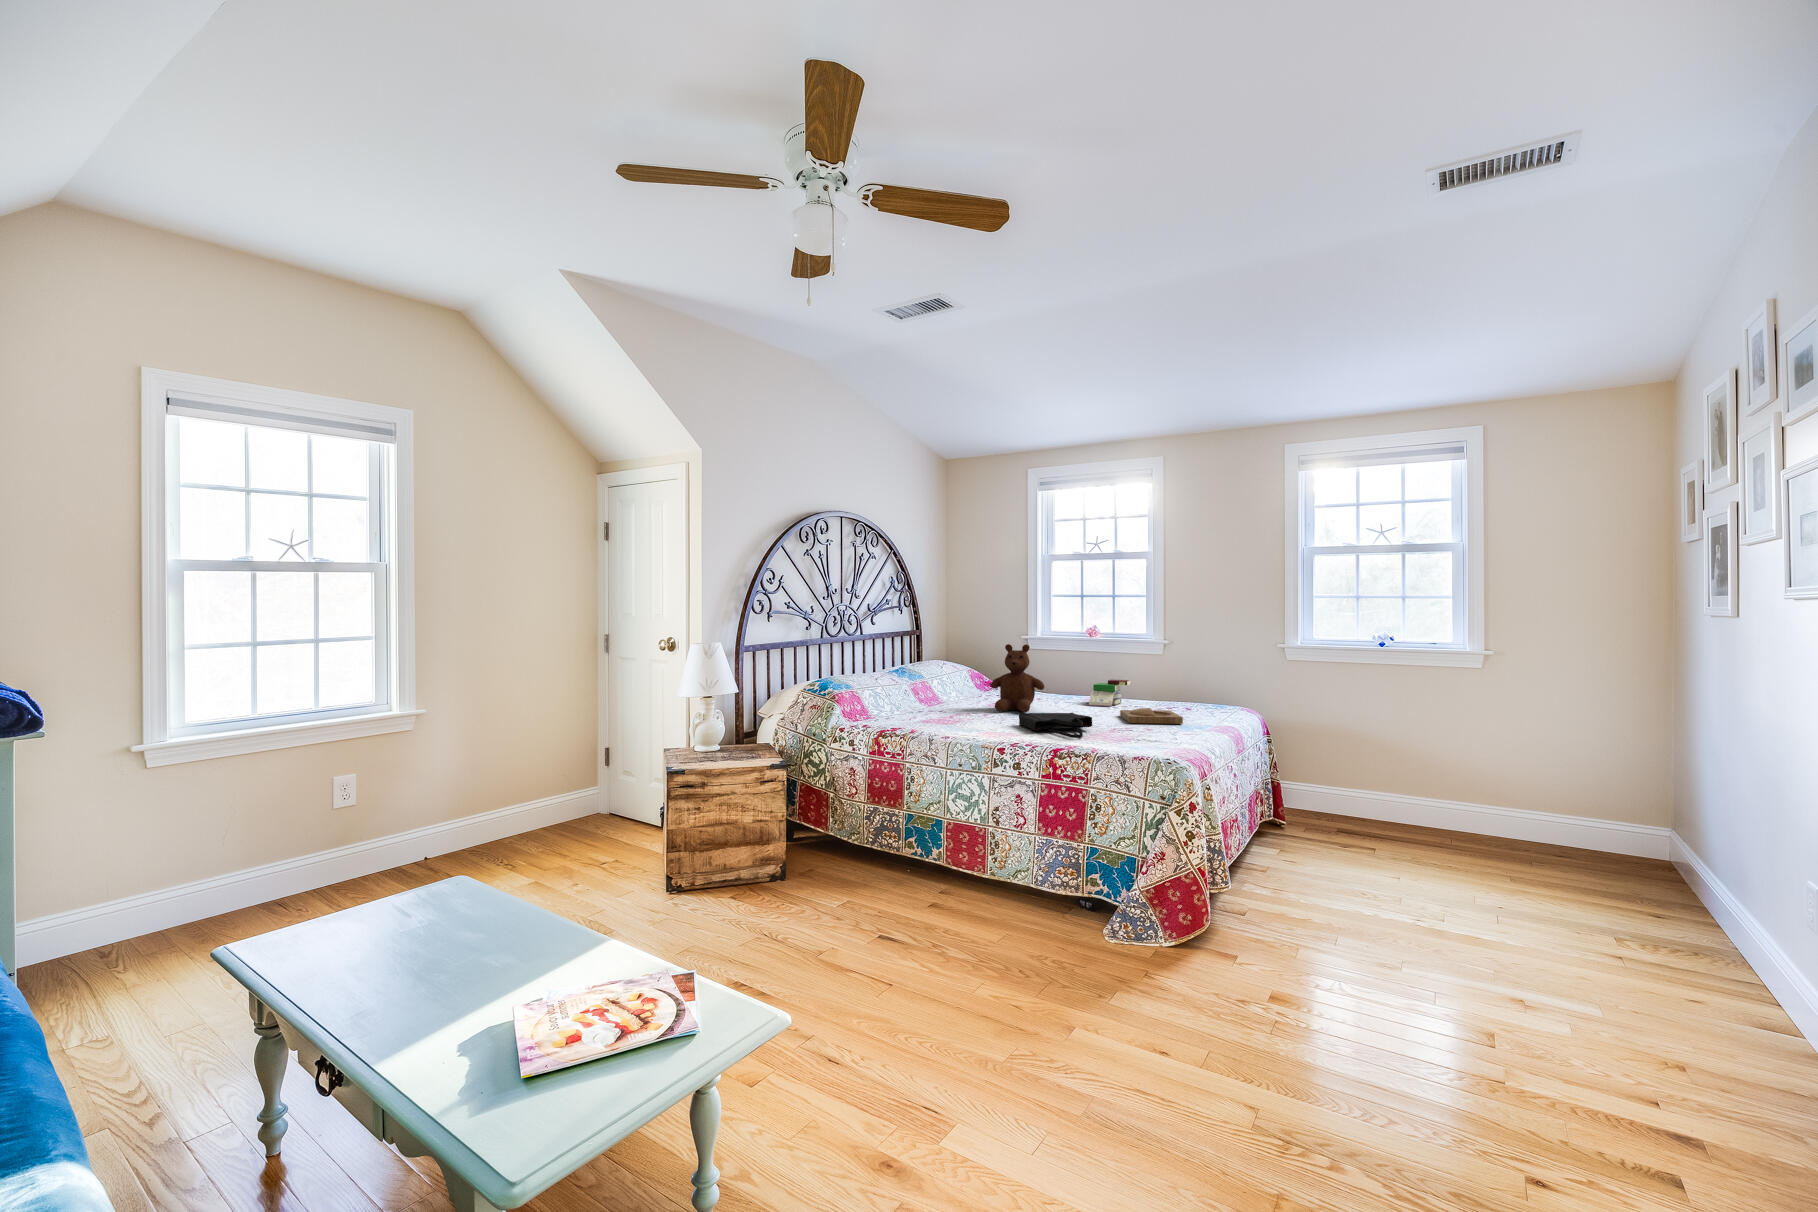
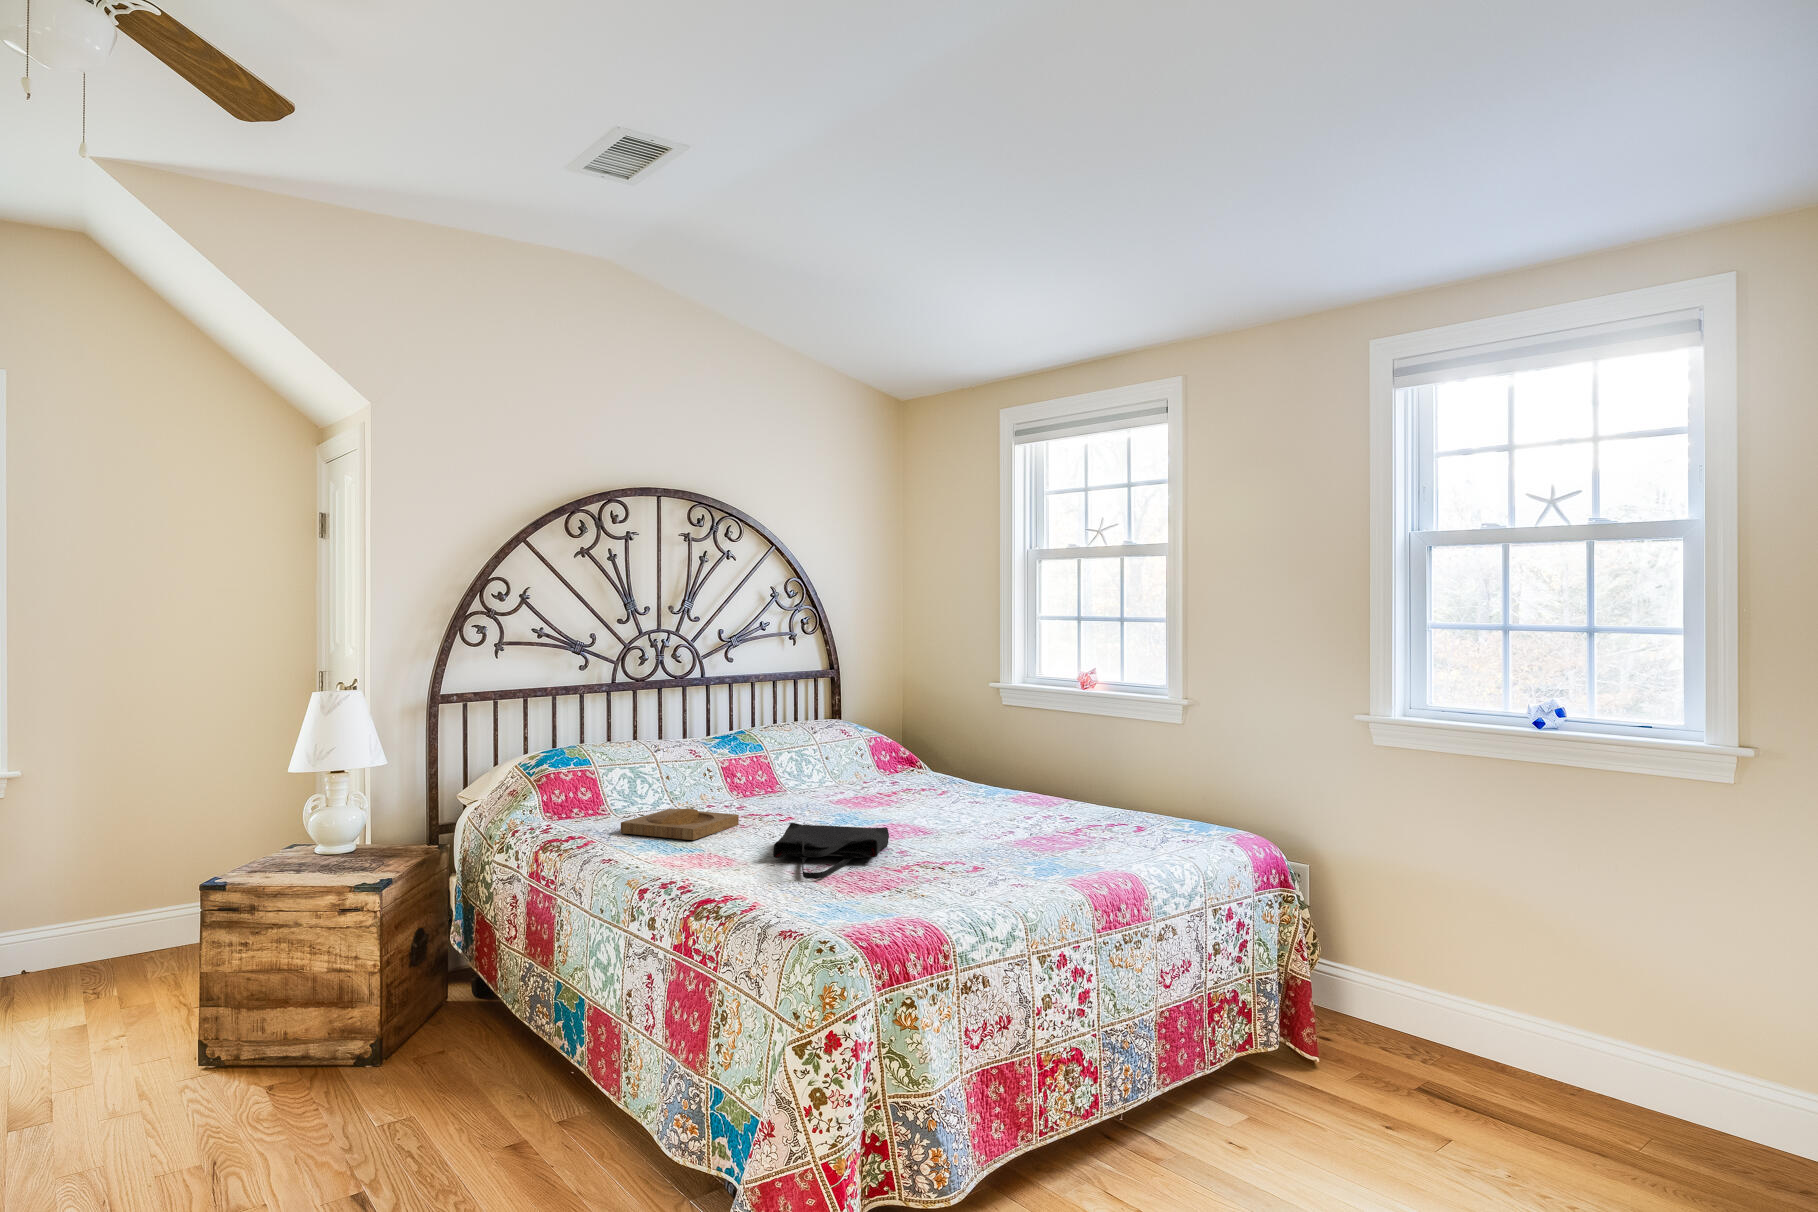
teddy bear: present [991,644,1044,712] -> none [817,702,906,818]
book: present [1089,679,1130,706] -> none [1001,766,1086,814]
tray: present [1120,708,1183,724] -> present [621,809,739,840]

